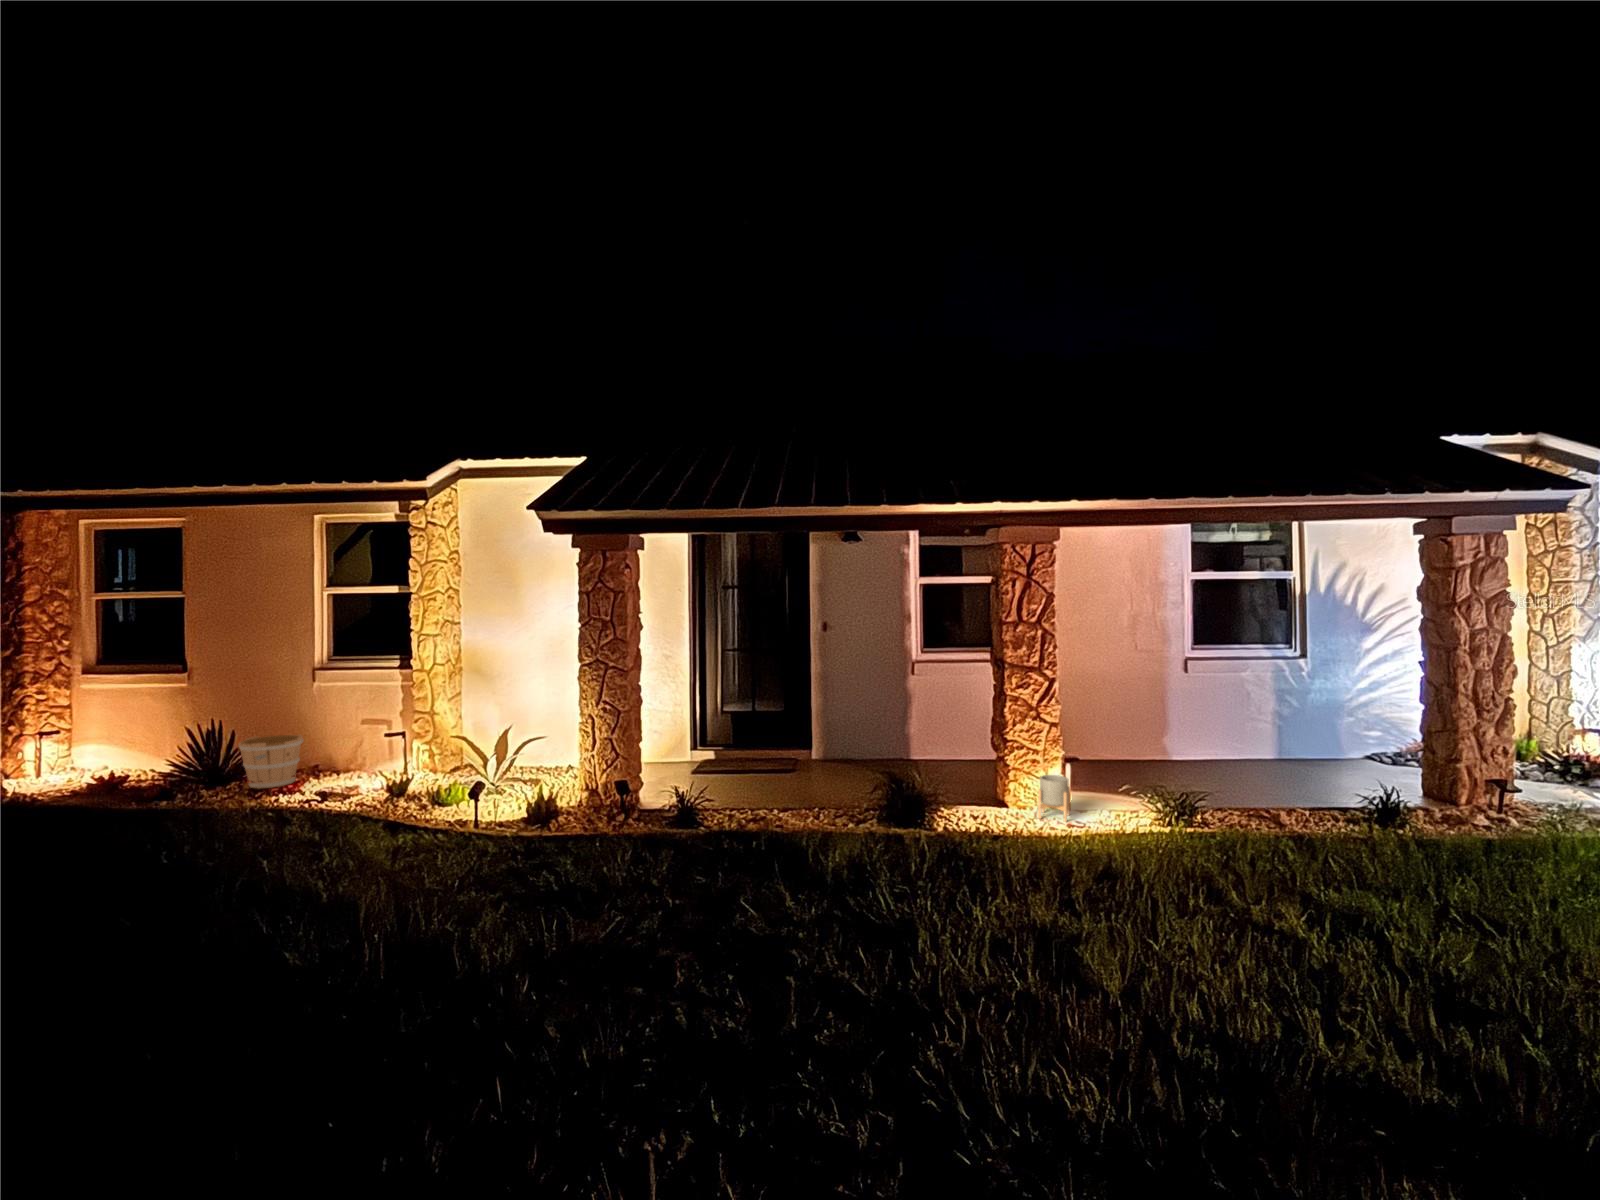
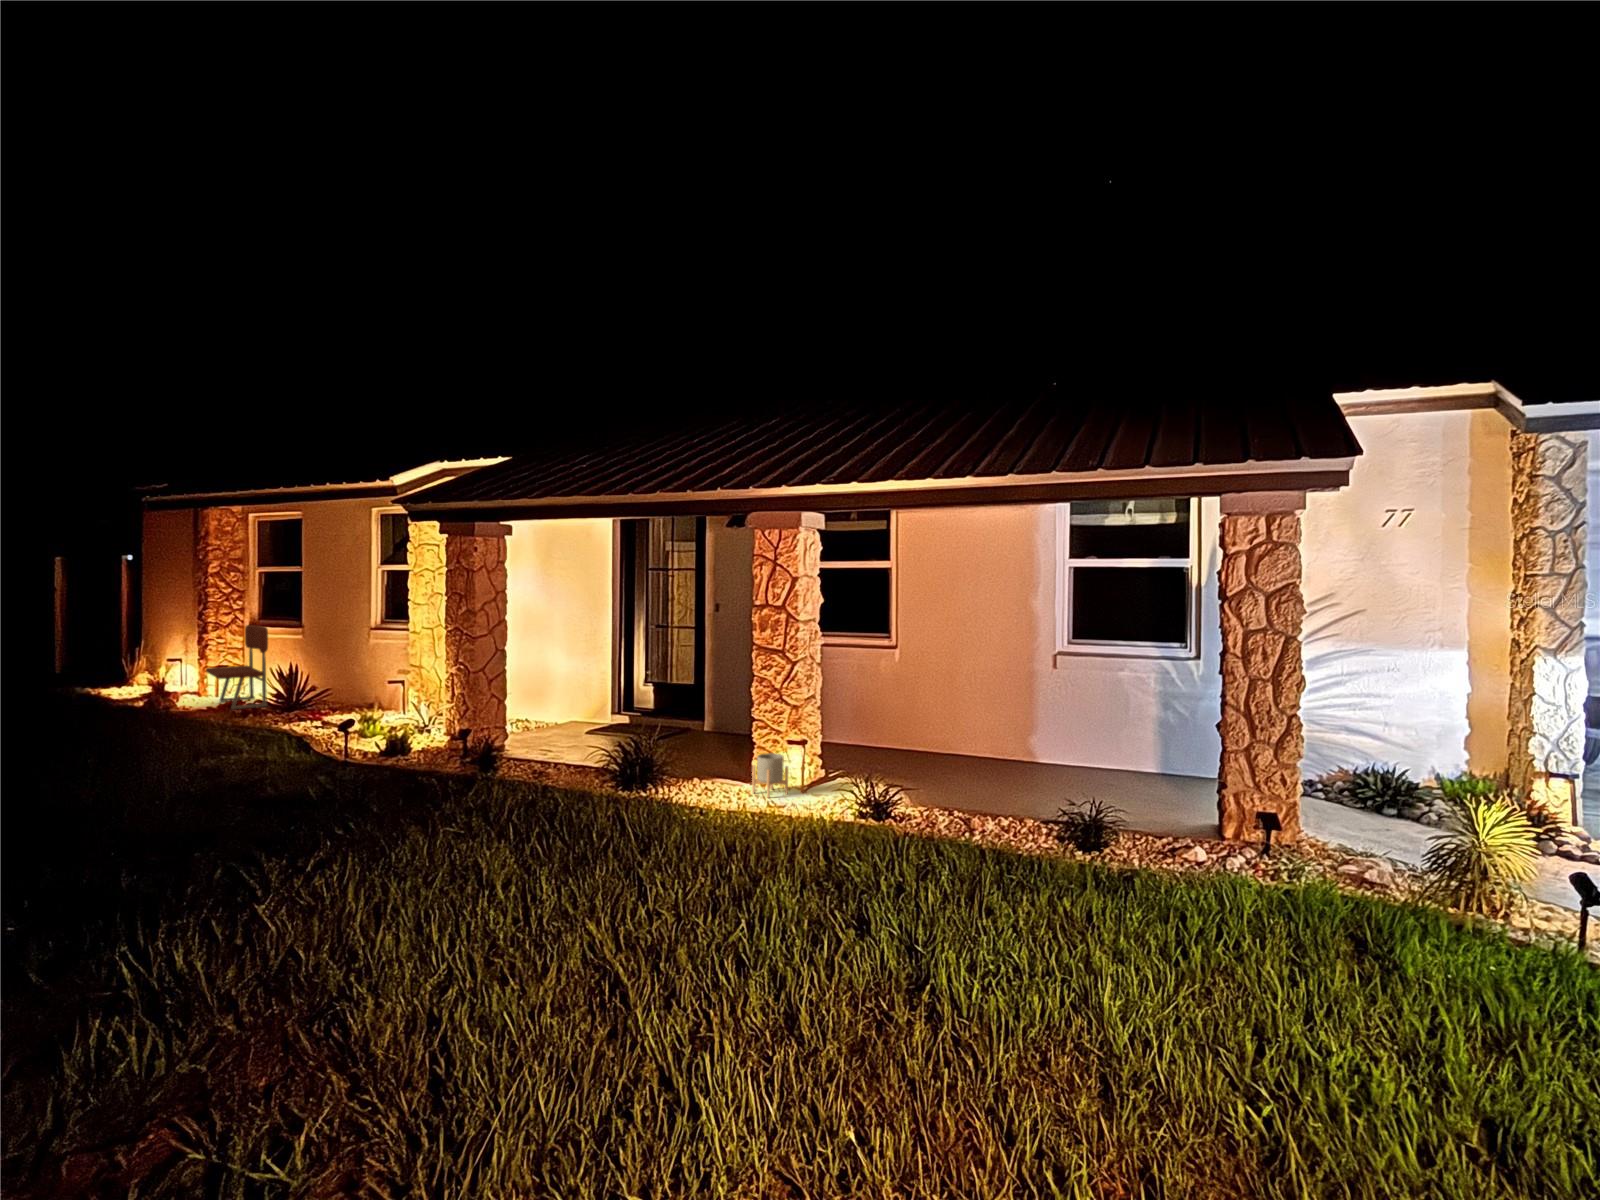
bench: none [33,673,157,796] -> present [206,625,268,709]
wooden bucket: present [239,735,304,789] -> none [301,676,347,714]

